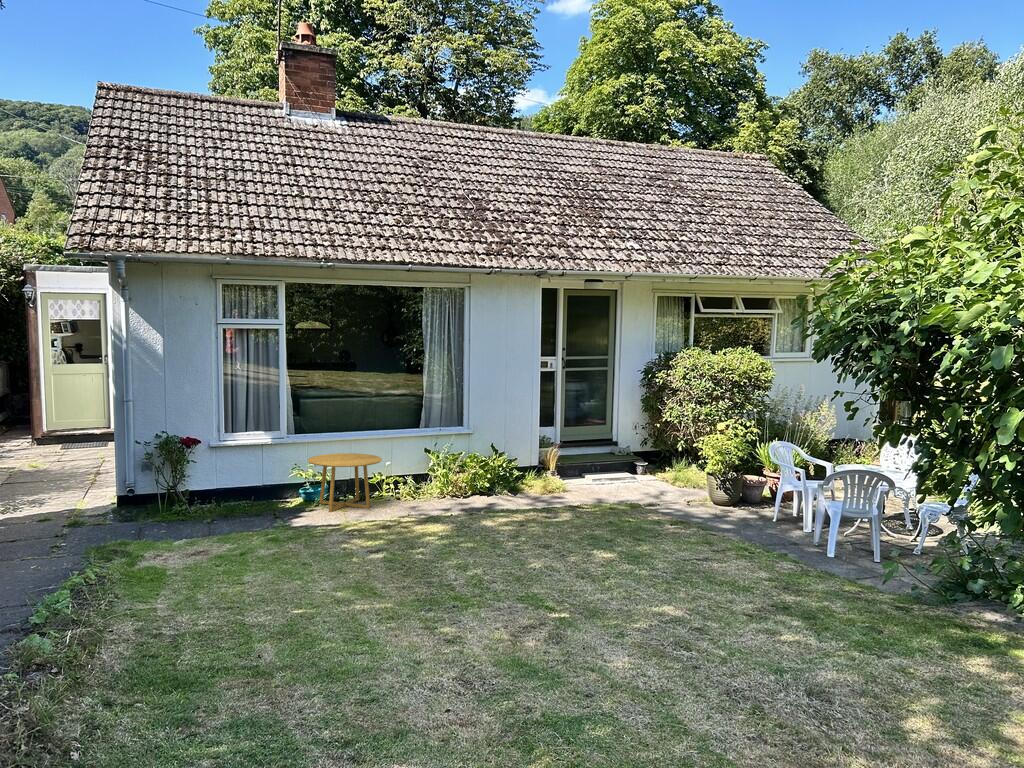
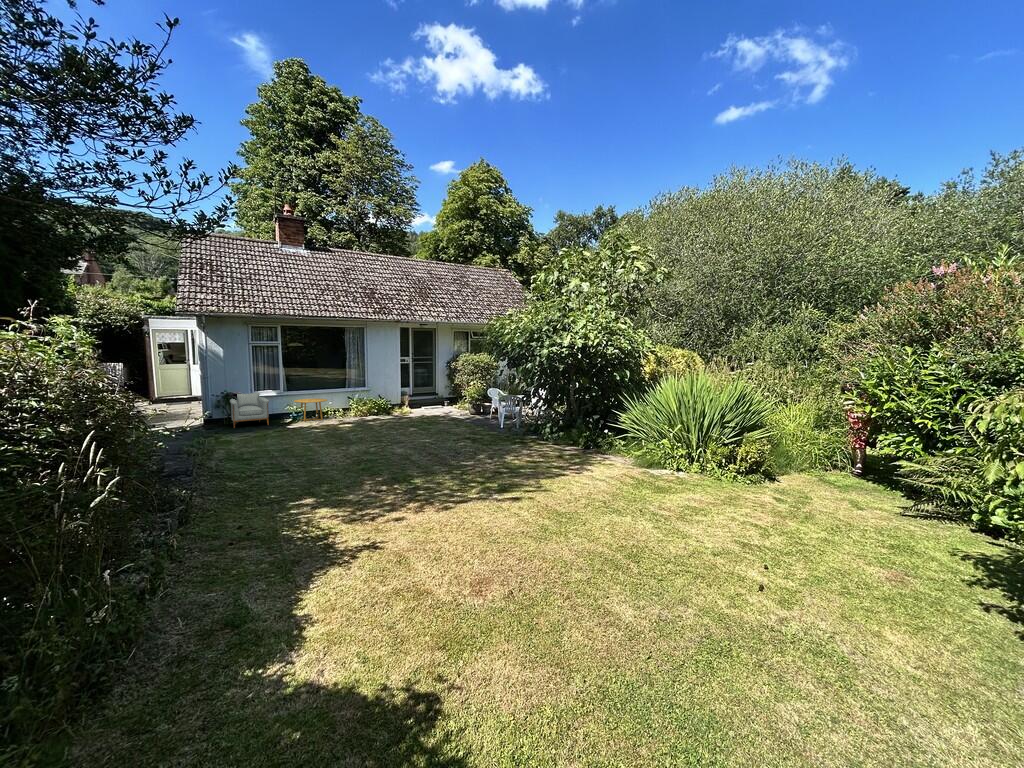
armchair: none [172,439,255,526] -> present [230,393,269,428]

